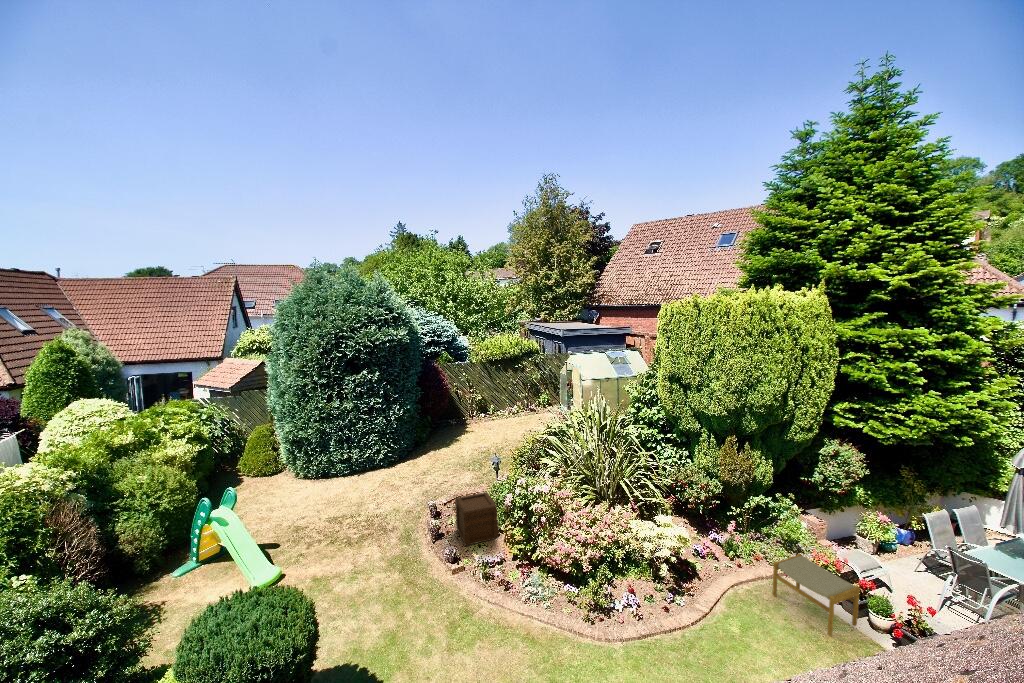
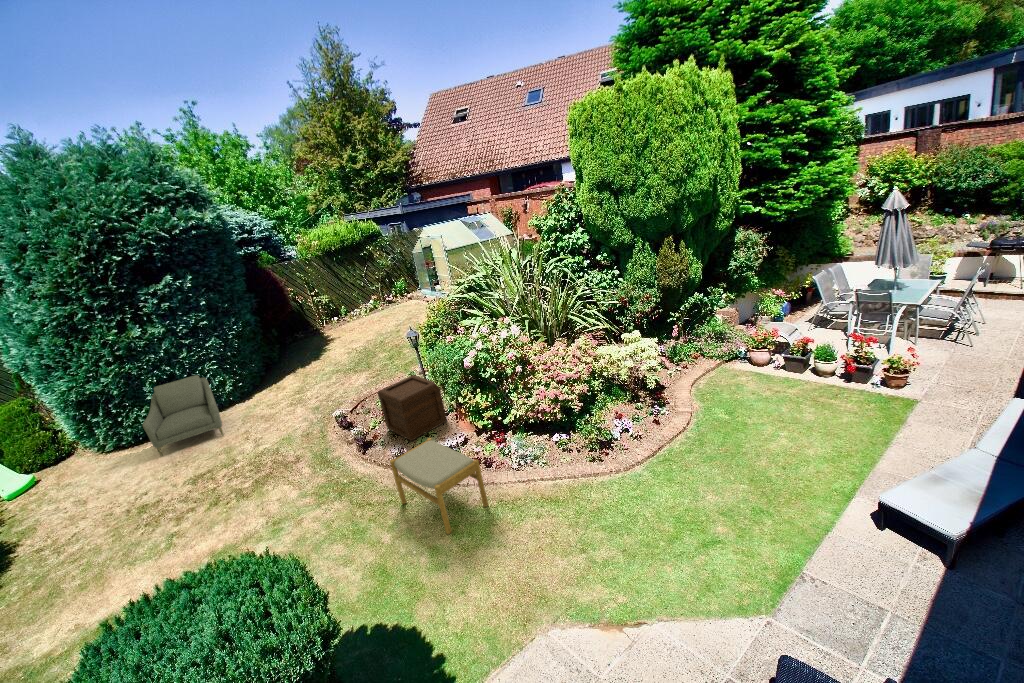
chair: none [318,441,368,493] -> present [143,375,223,456]
footstool: present [772,554,860,637] -> present [390,438,488,534]

